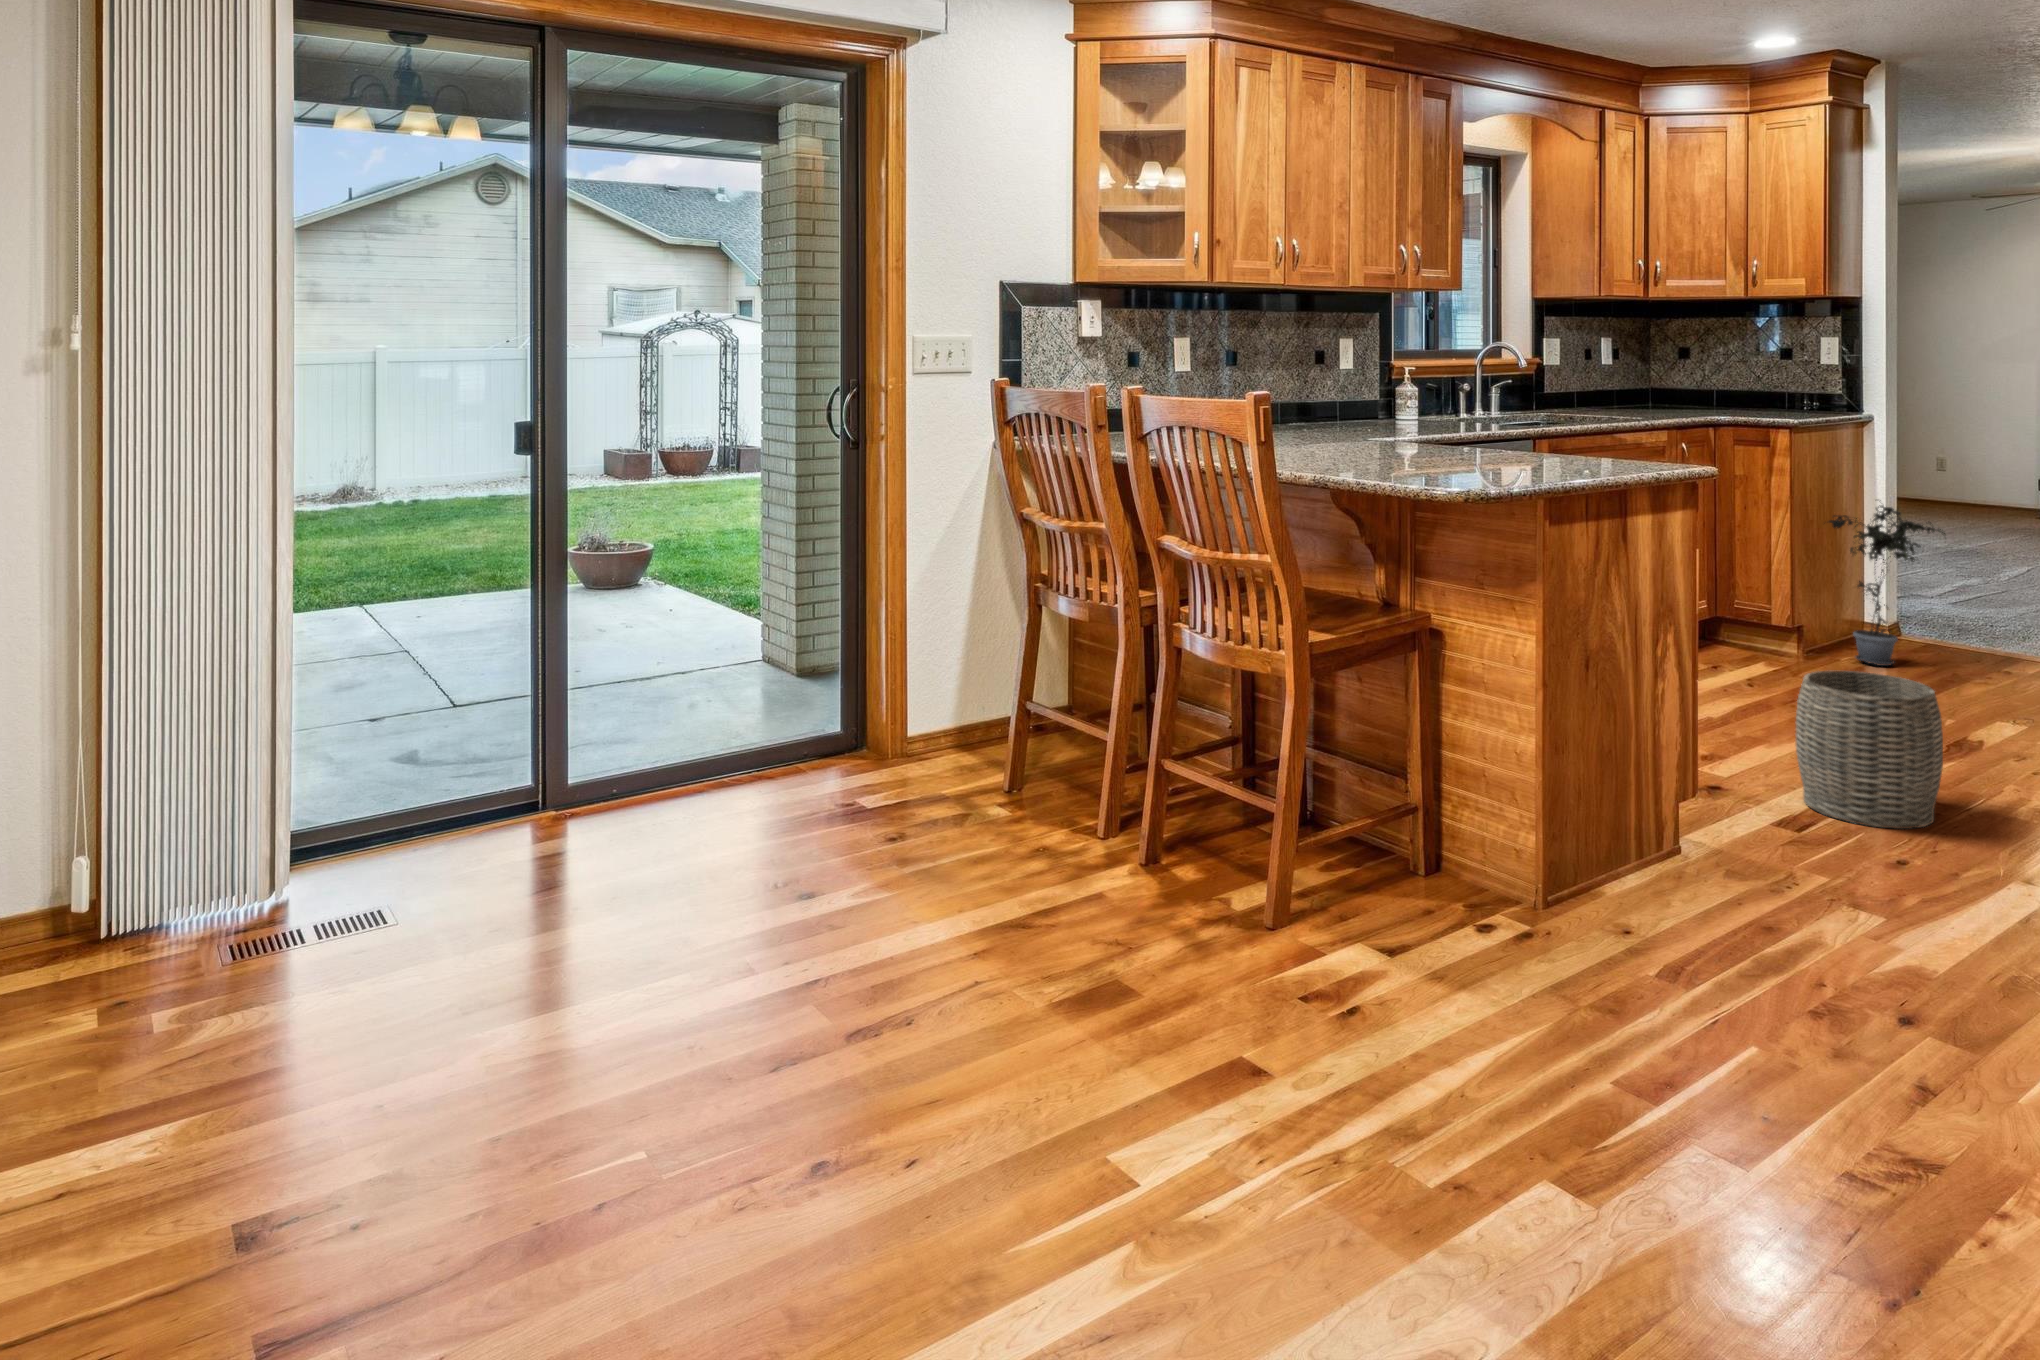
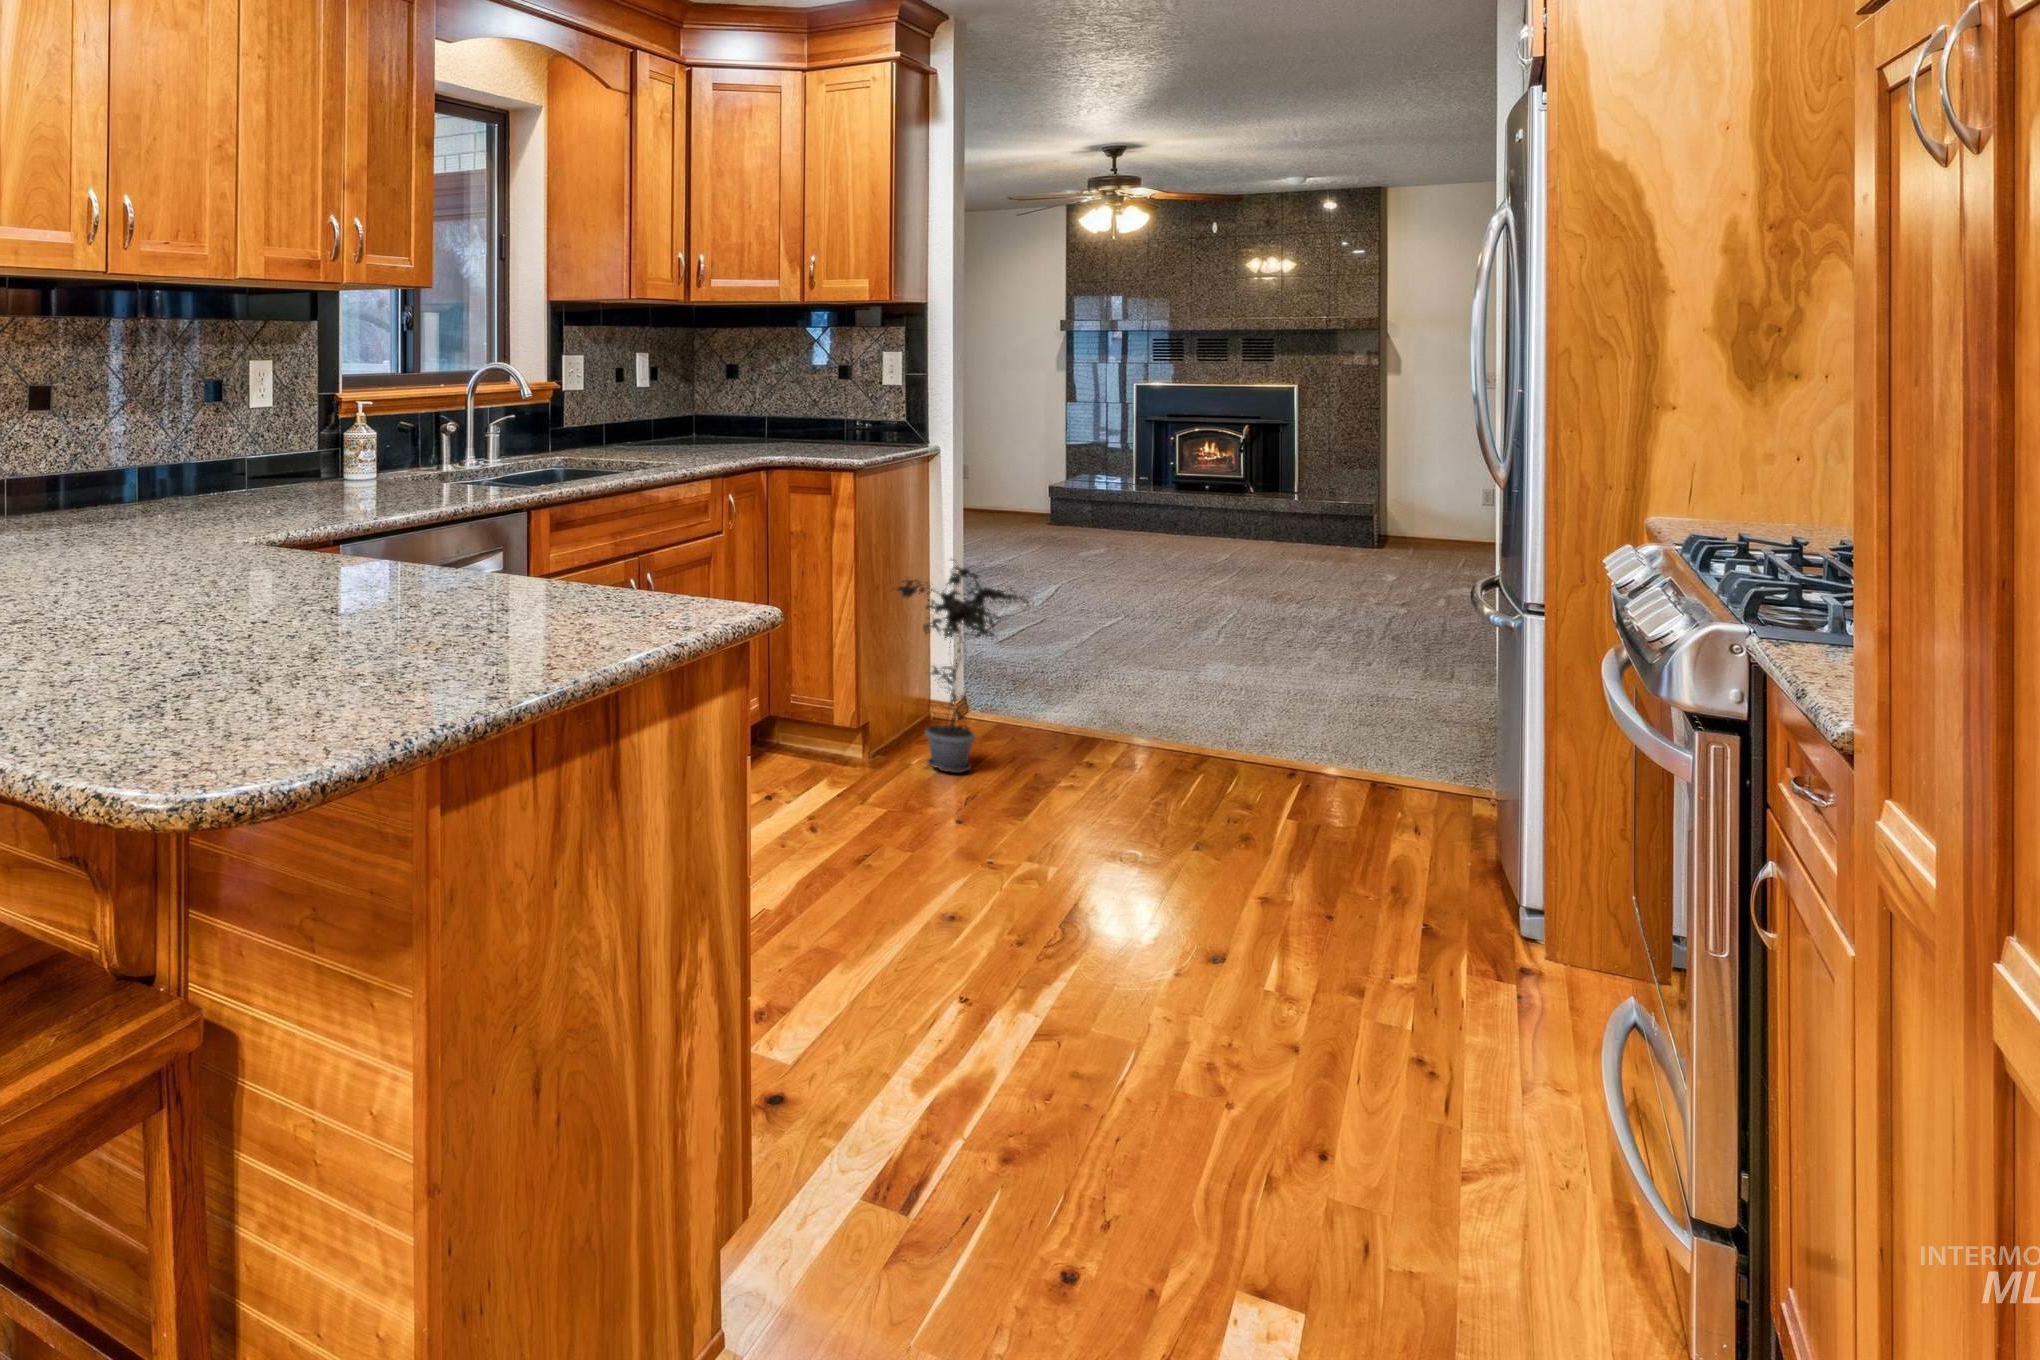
woven basket: present [1796,671,1943,829] -> none [892,907,1108,1213]

